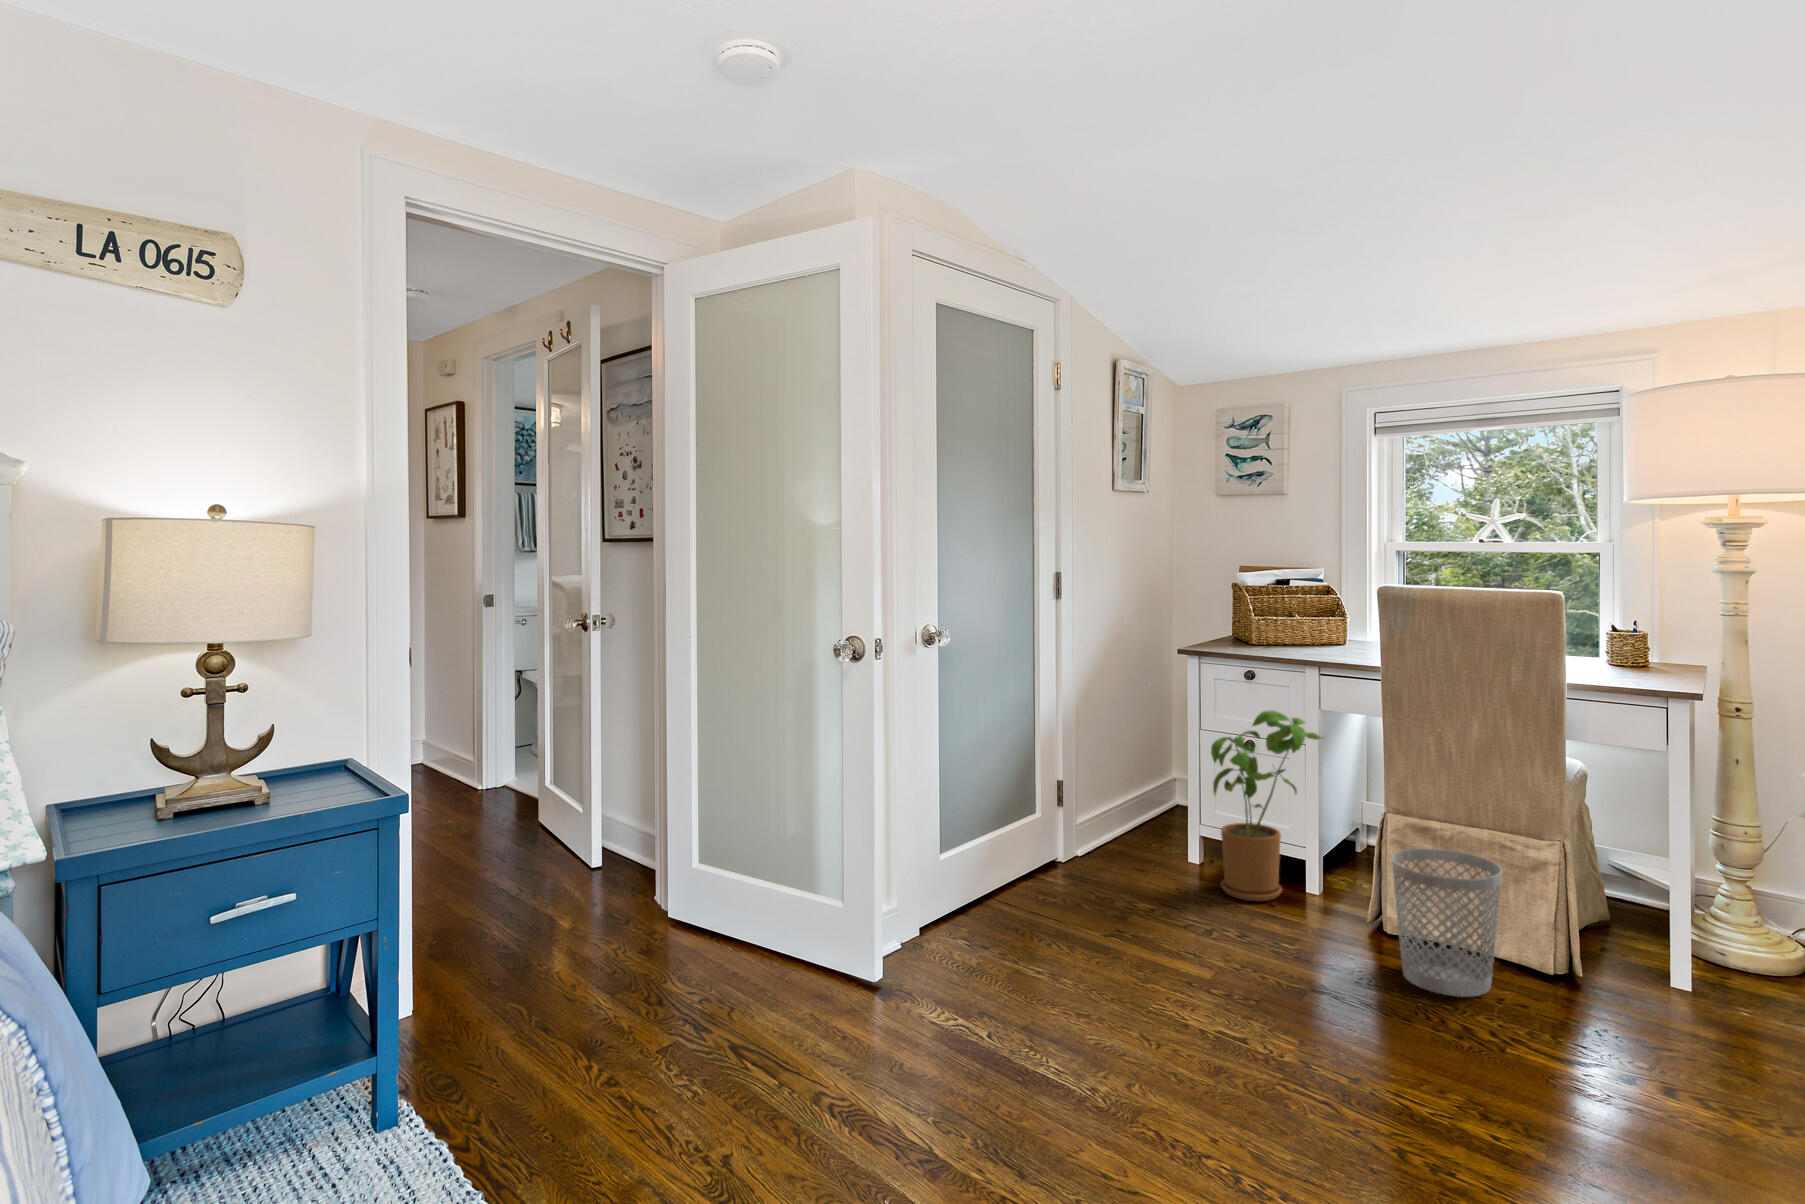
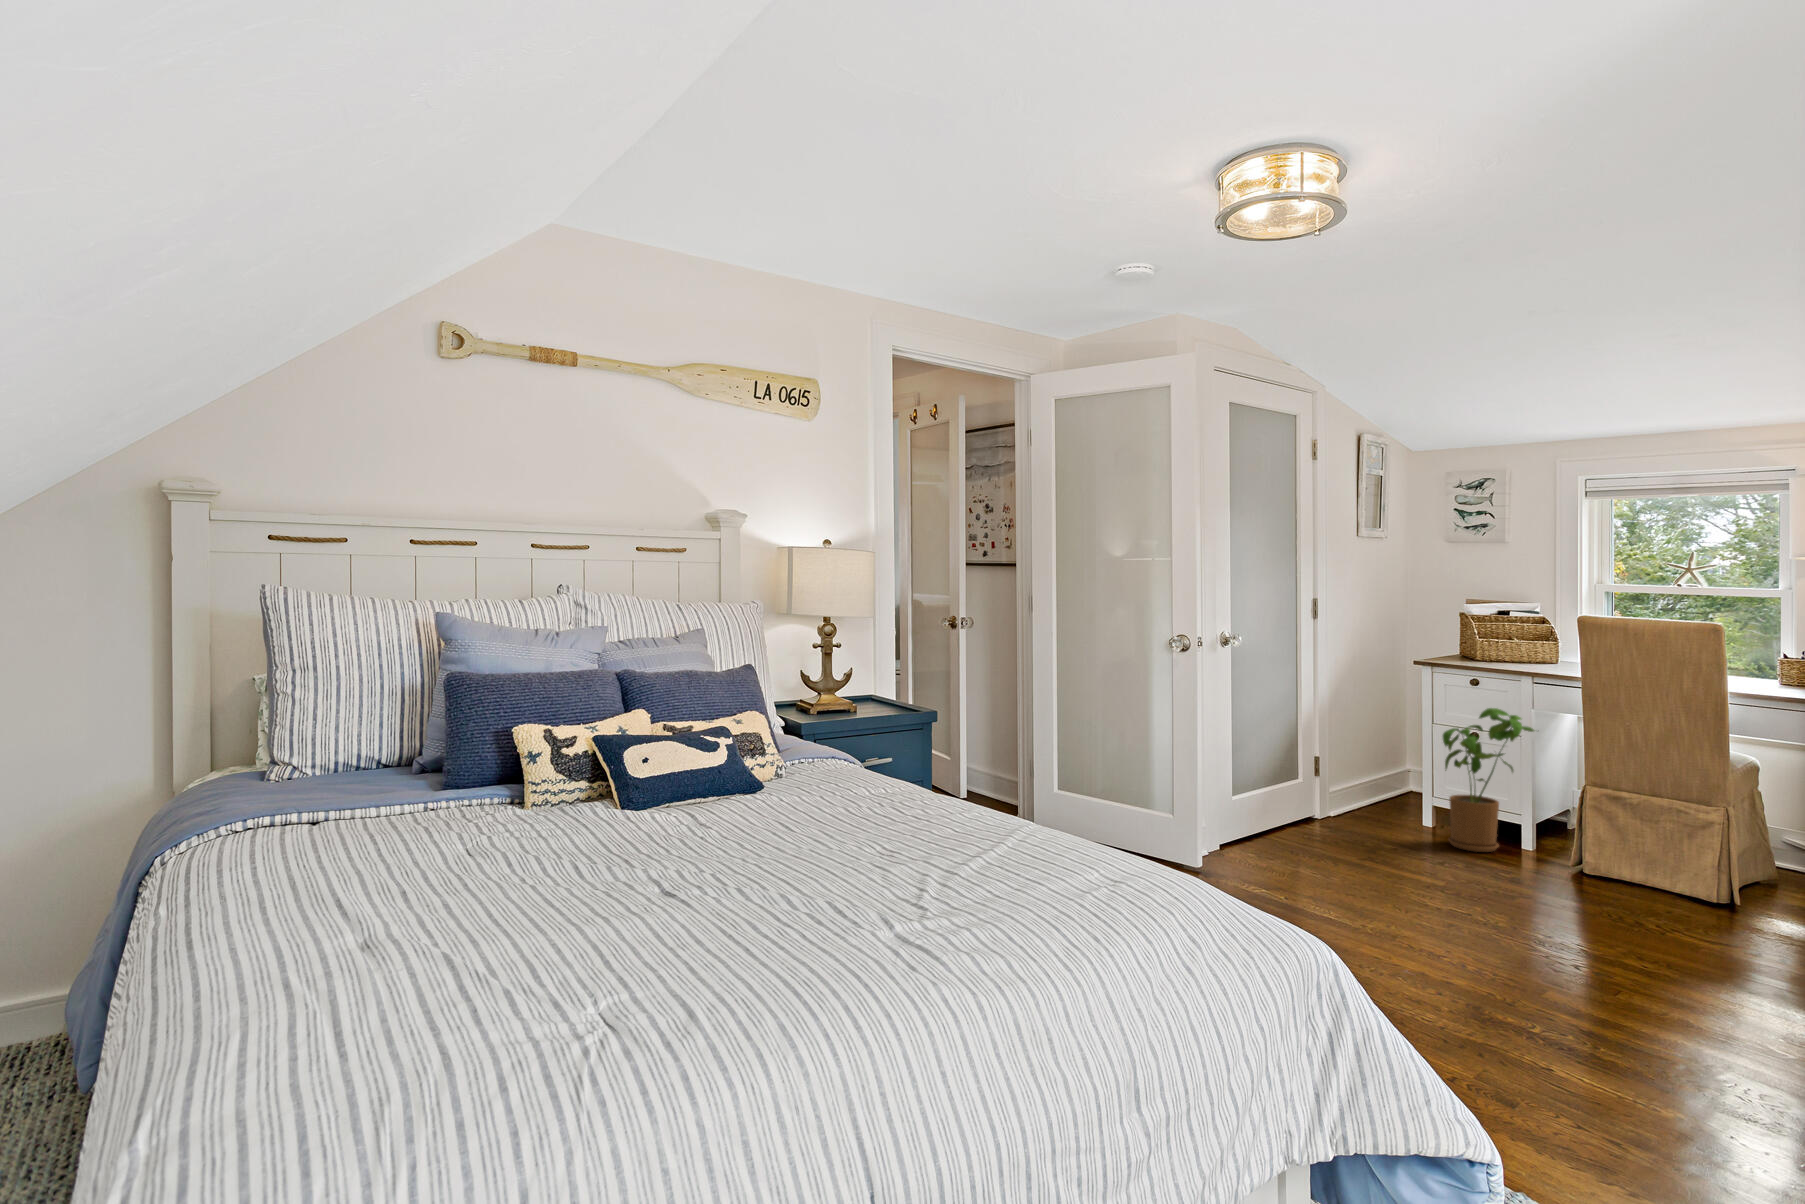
wastebasket: present [1392,849,1502,997] -> none [1591,808,1678,911]

